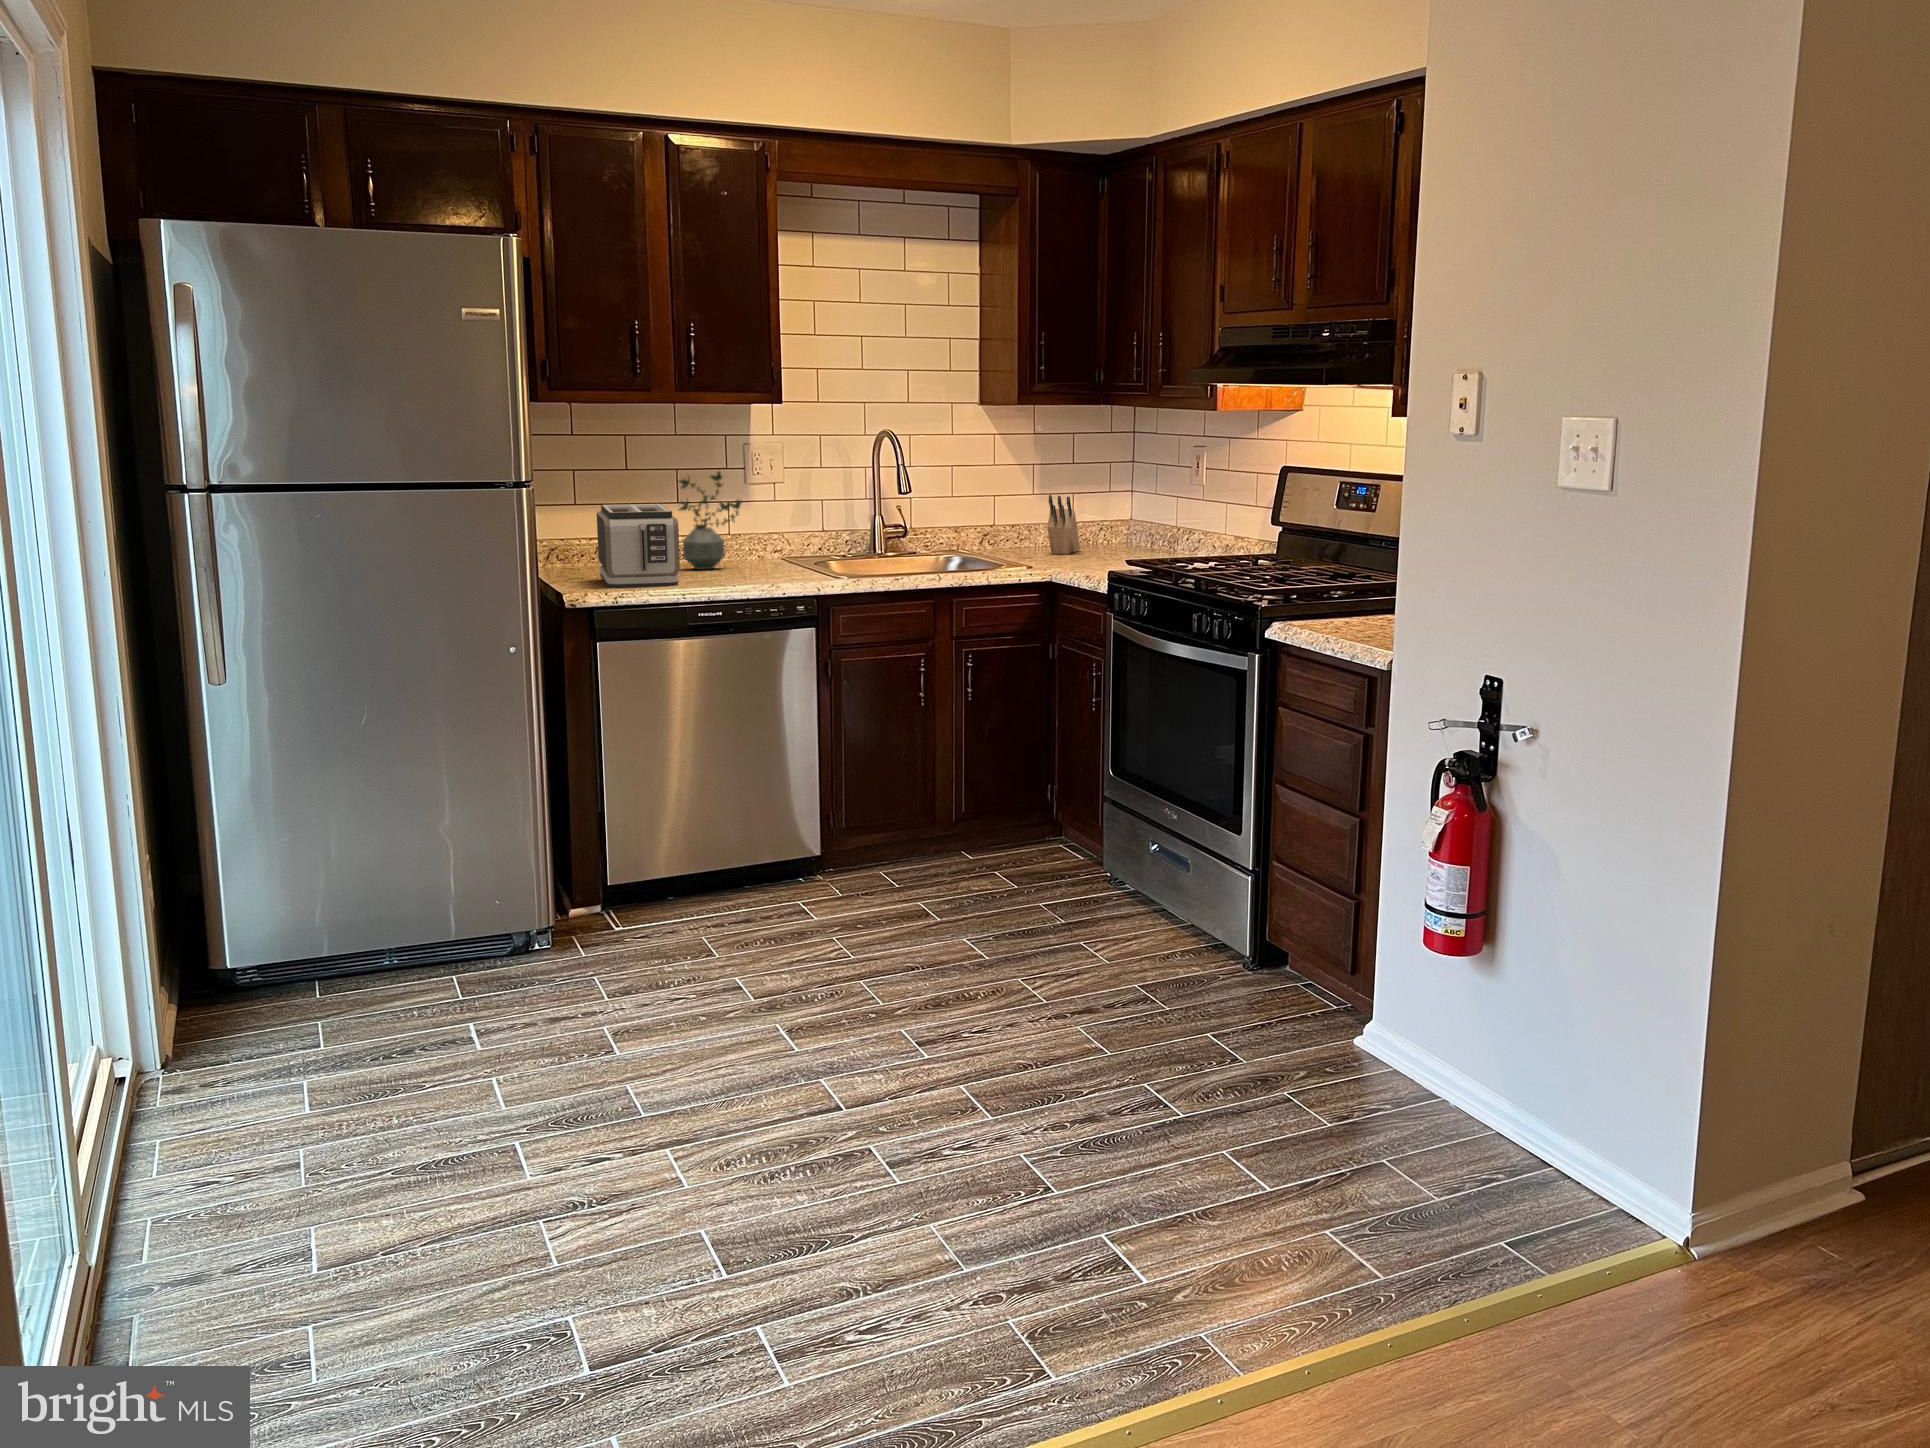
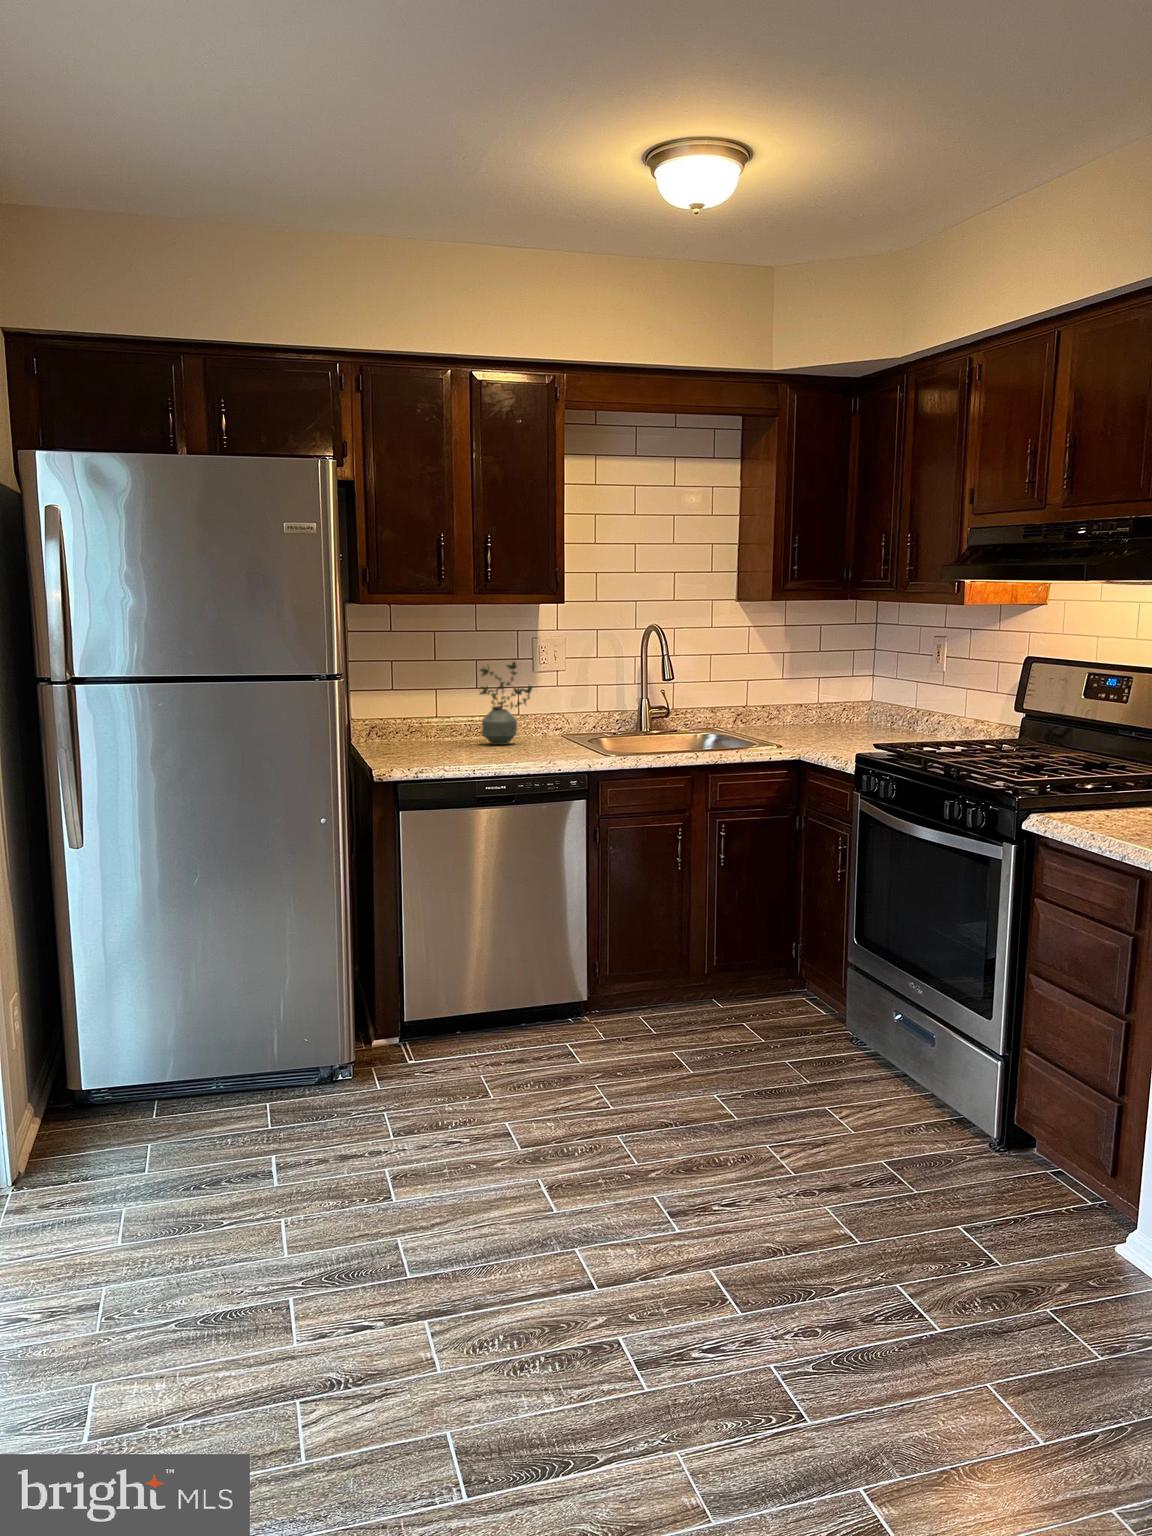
knife block: present [1047,495,1080,554] -> none [796,683,824,735]
toaster: present [597,504,680,588] -> none [408,690,475,764]

